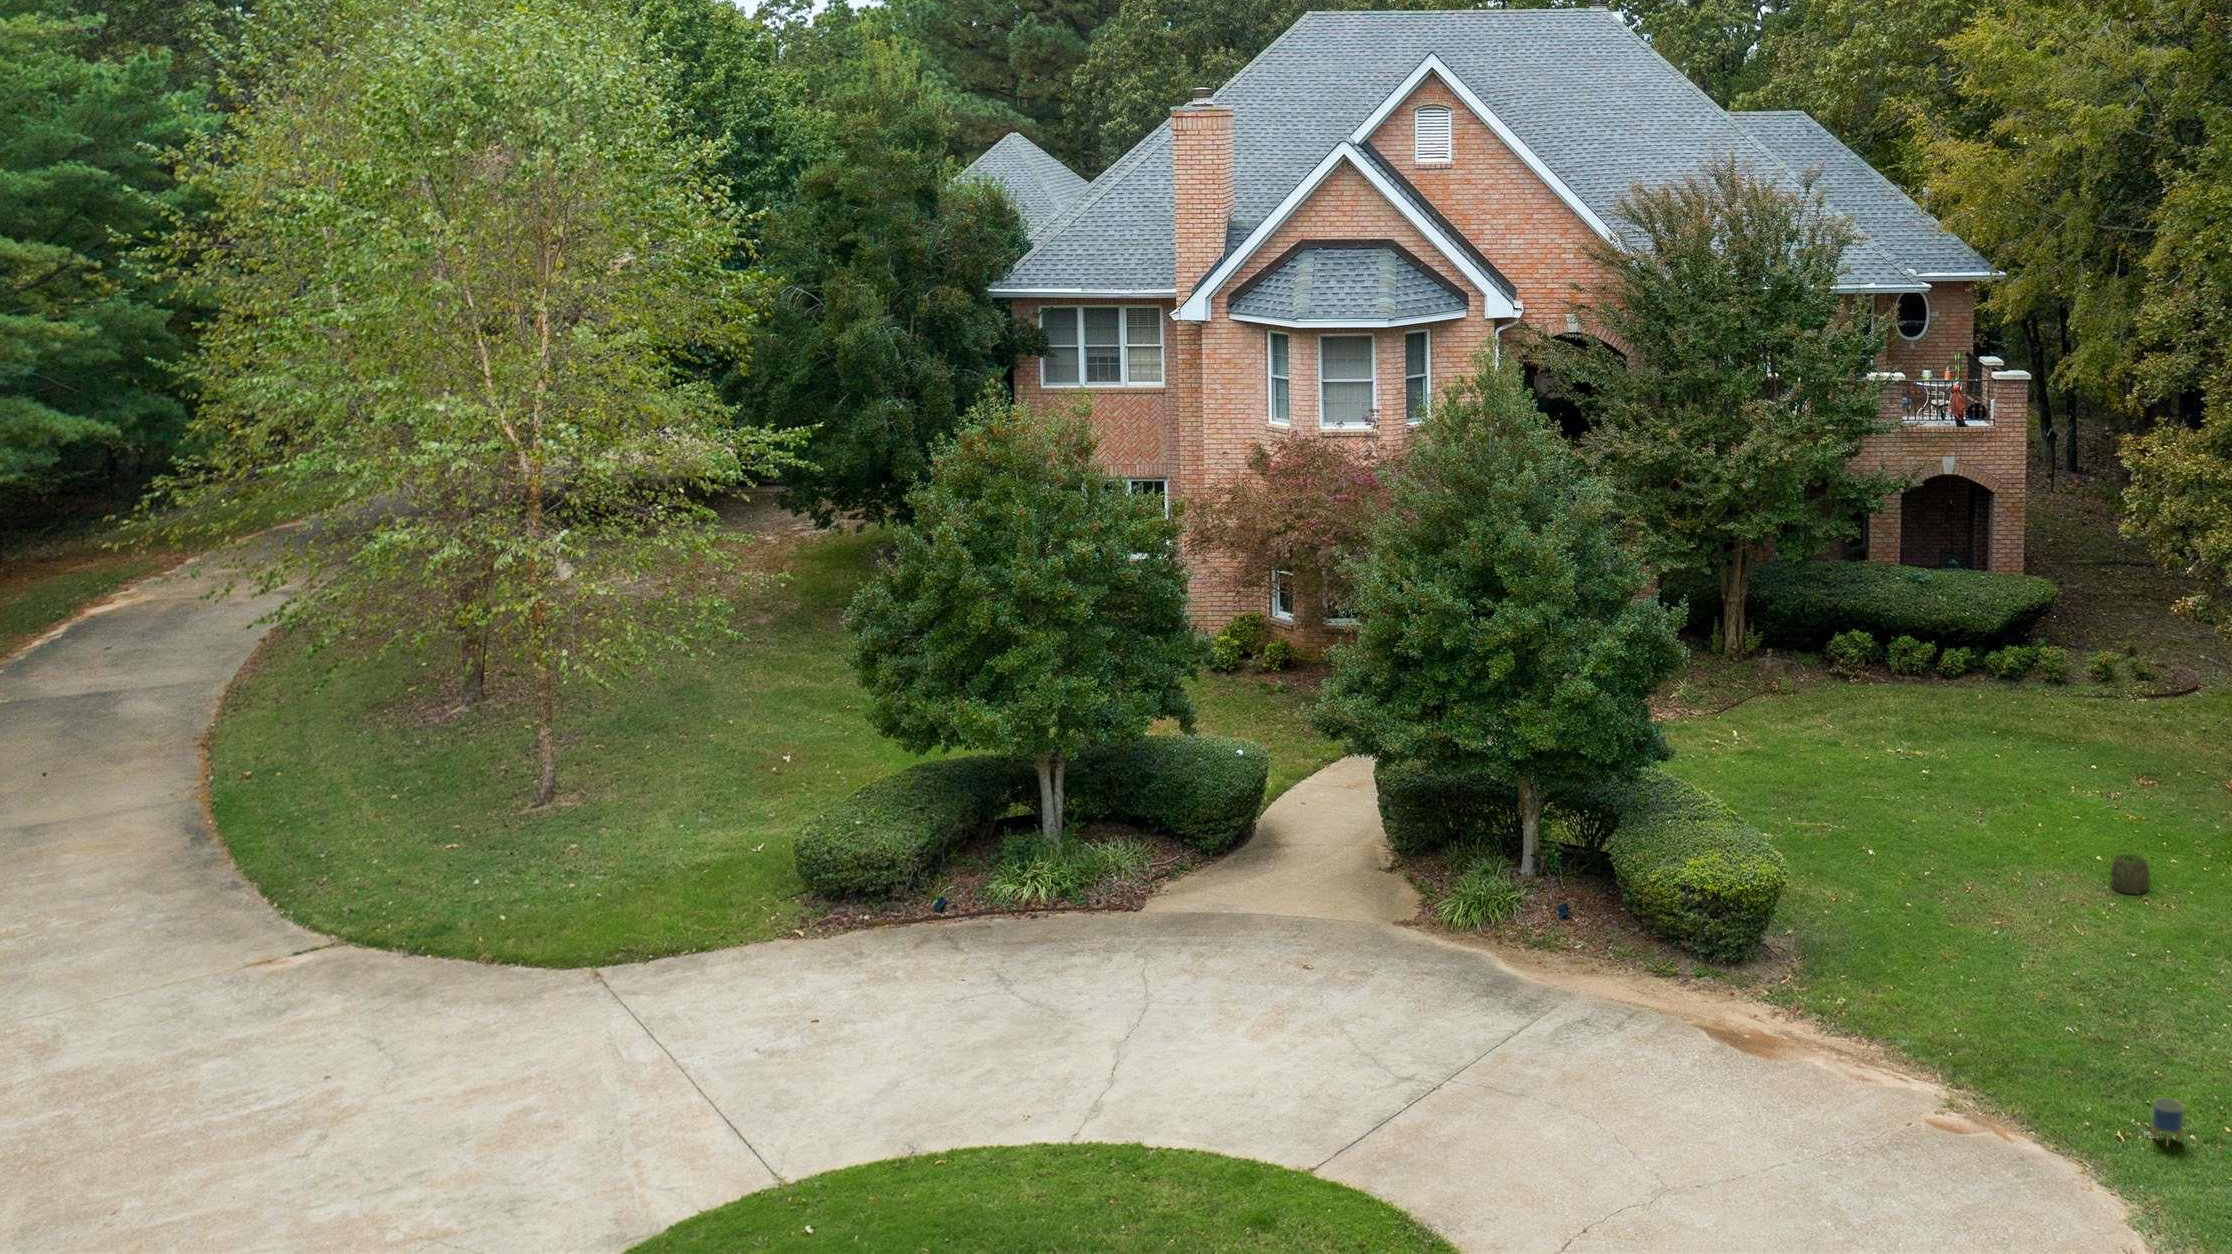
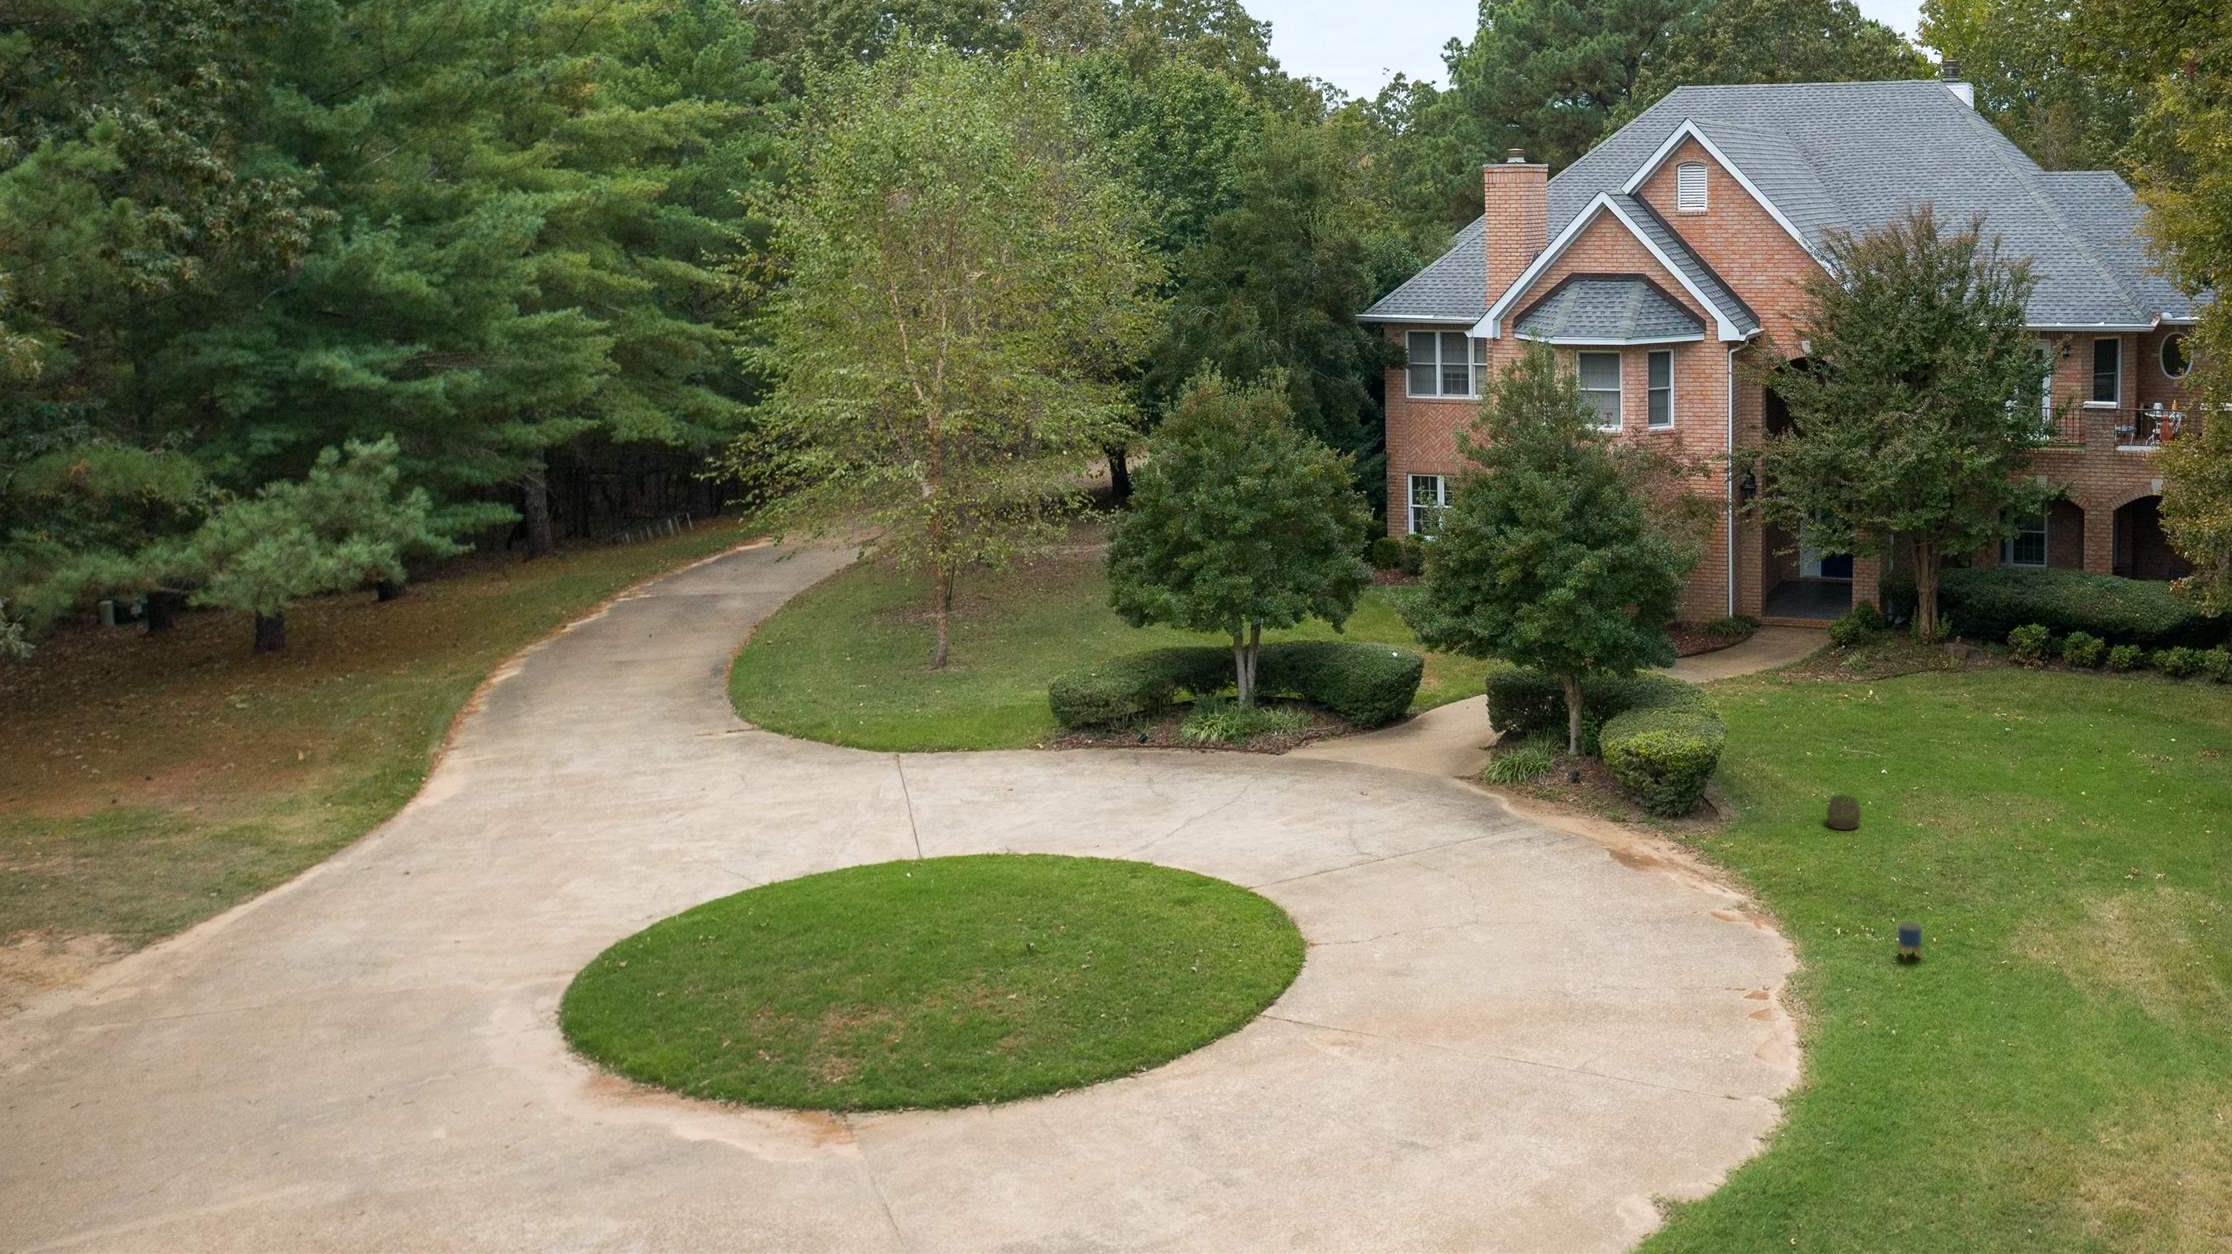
woven basket: present [2111,855,2150,895] -> present [1827,795,1861,830]

